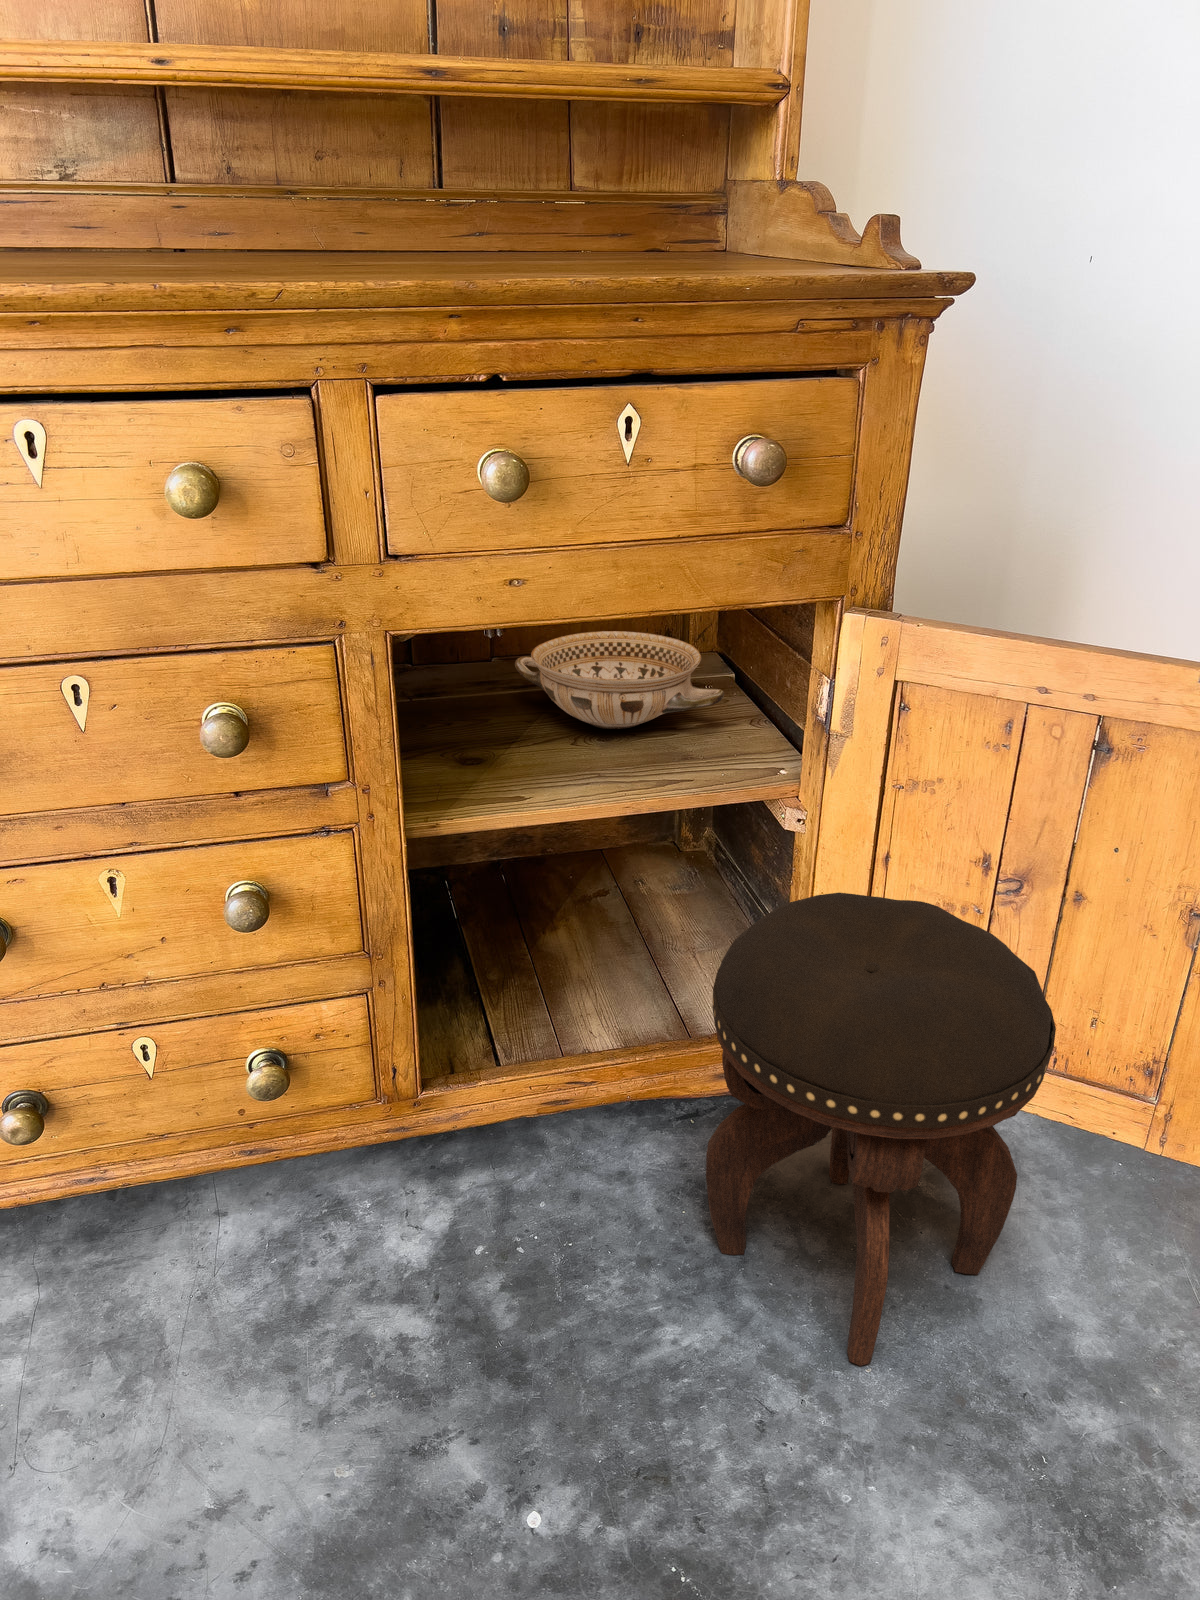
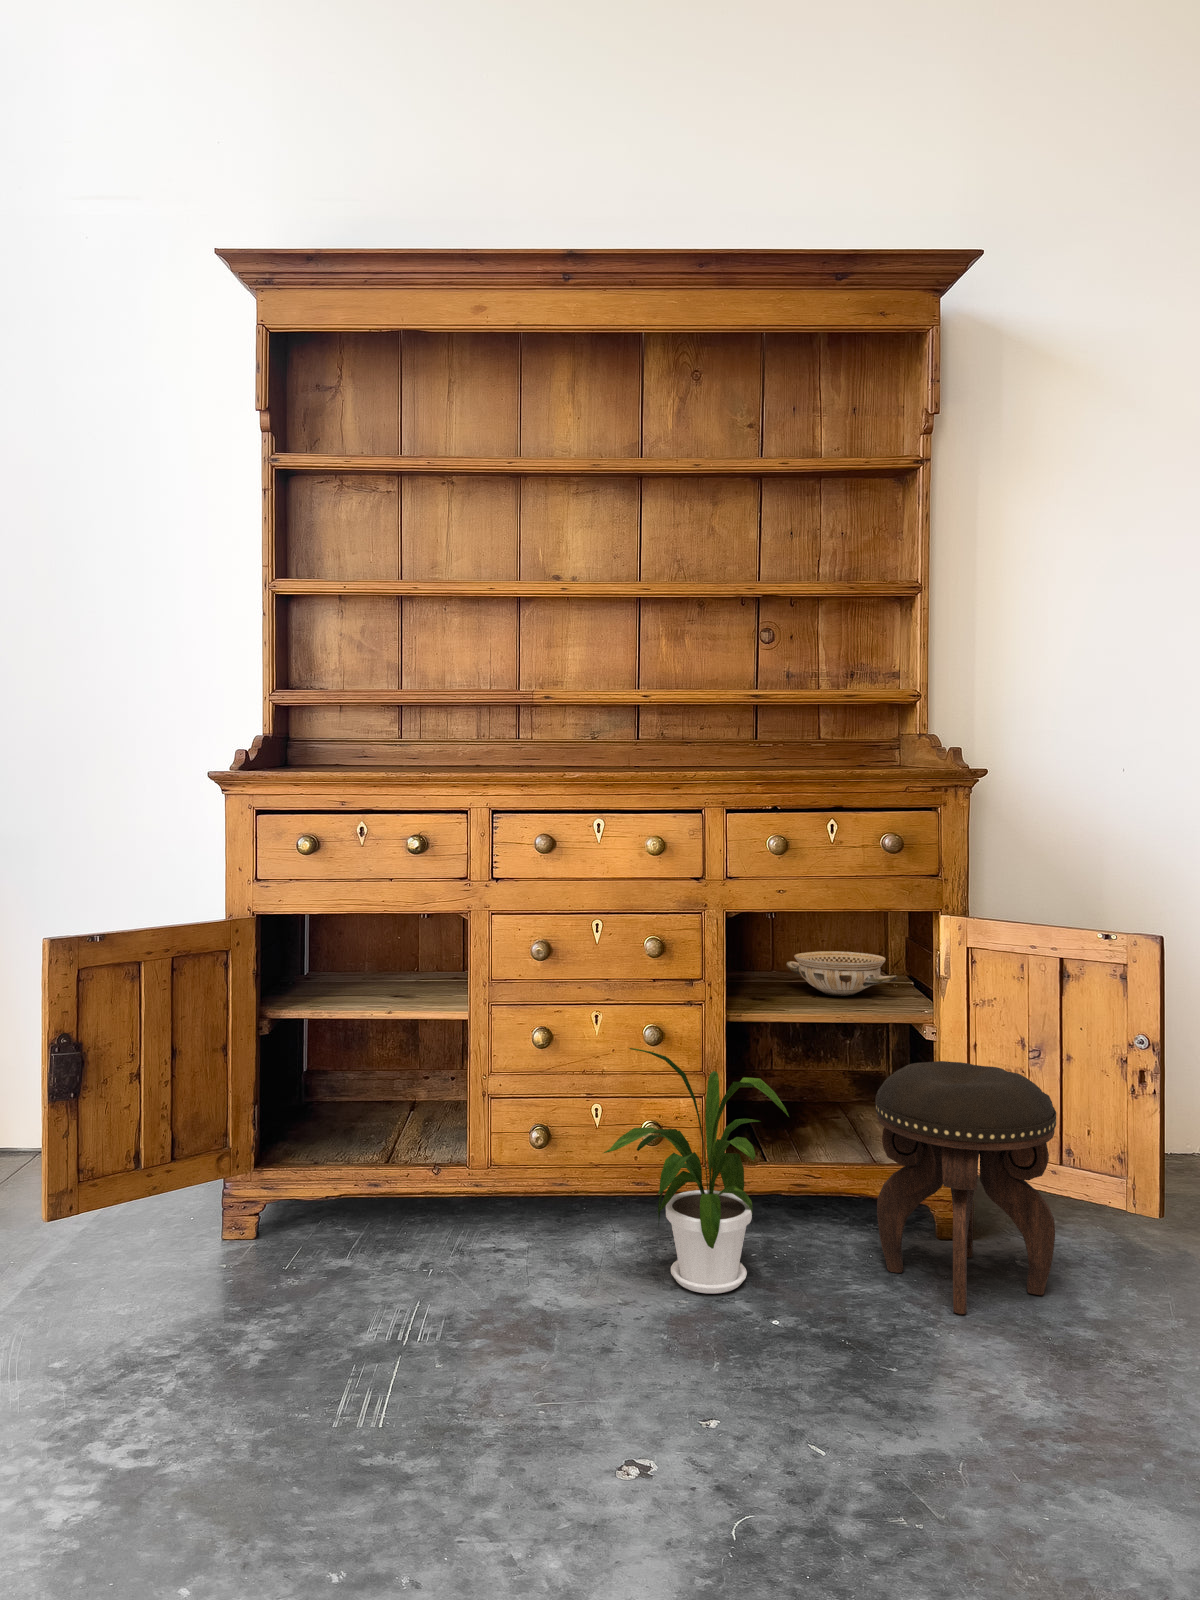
house plant: none [131,963,557,1406] -> present [604,1048,789,1294]

